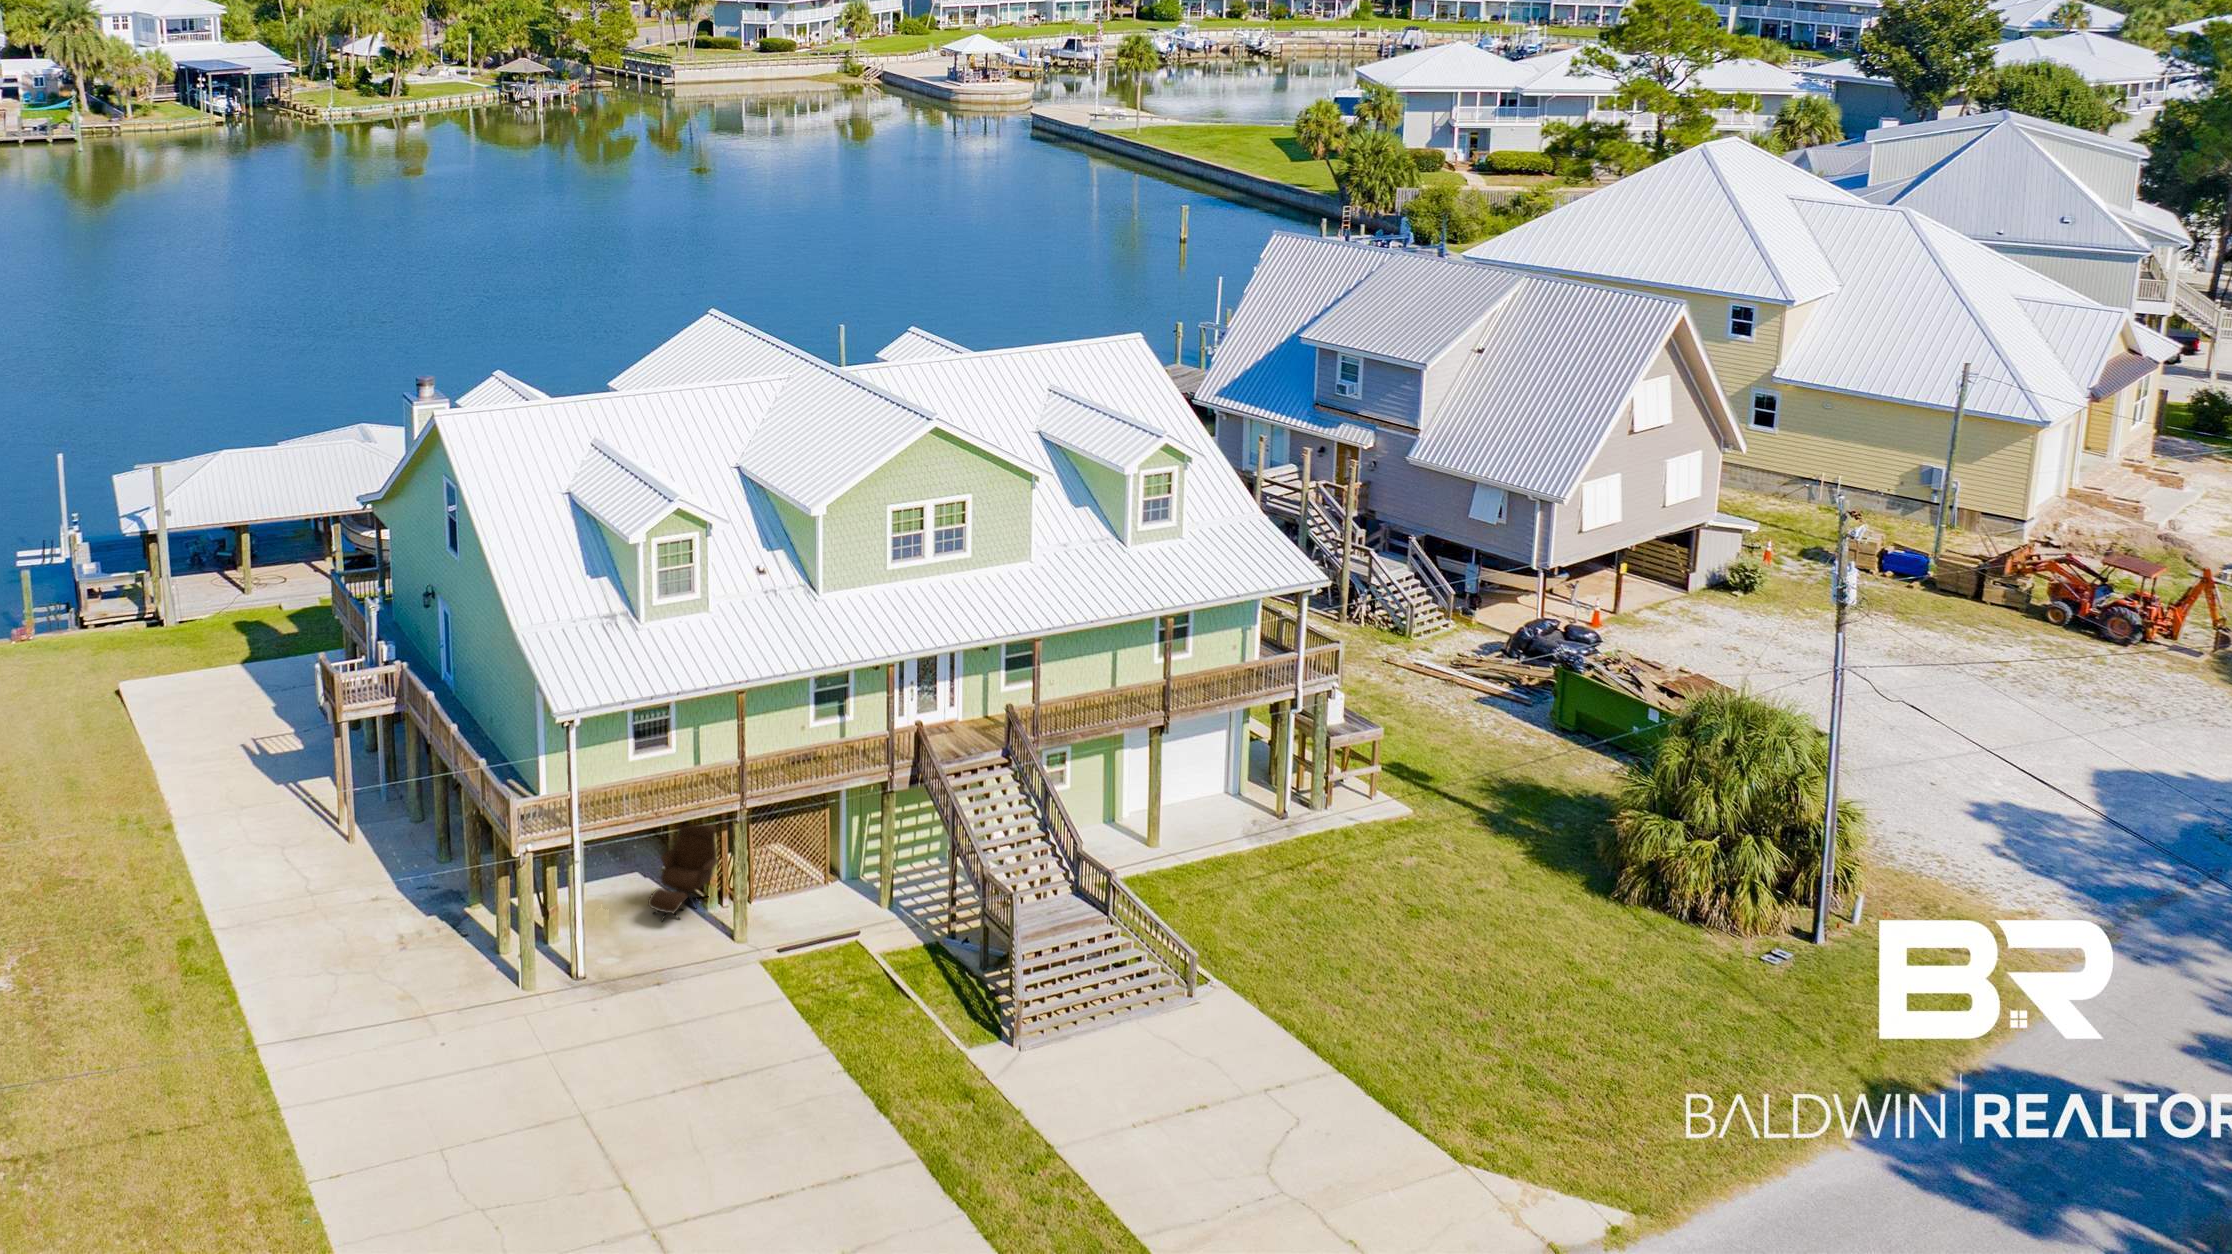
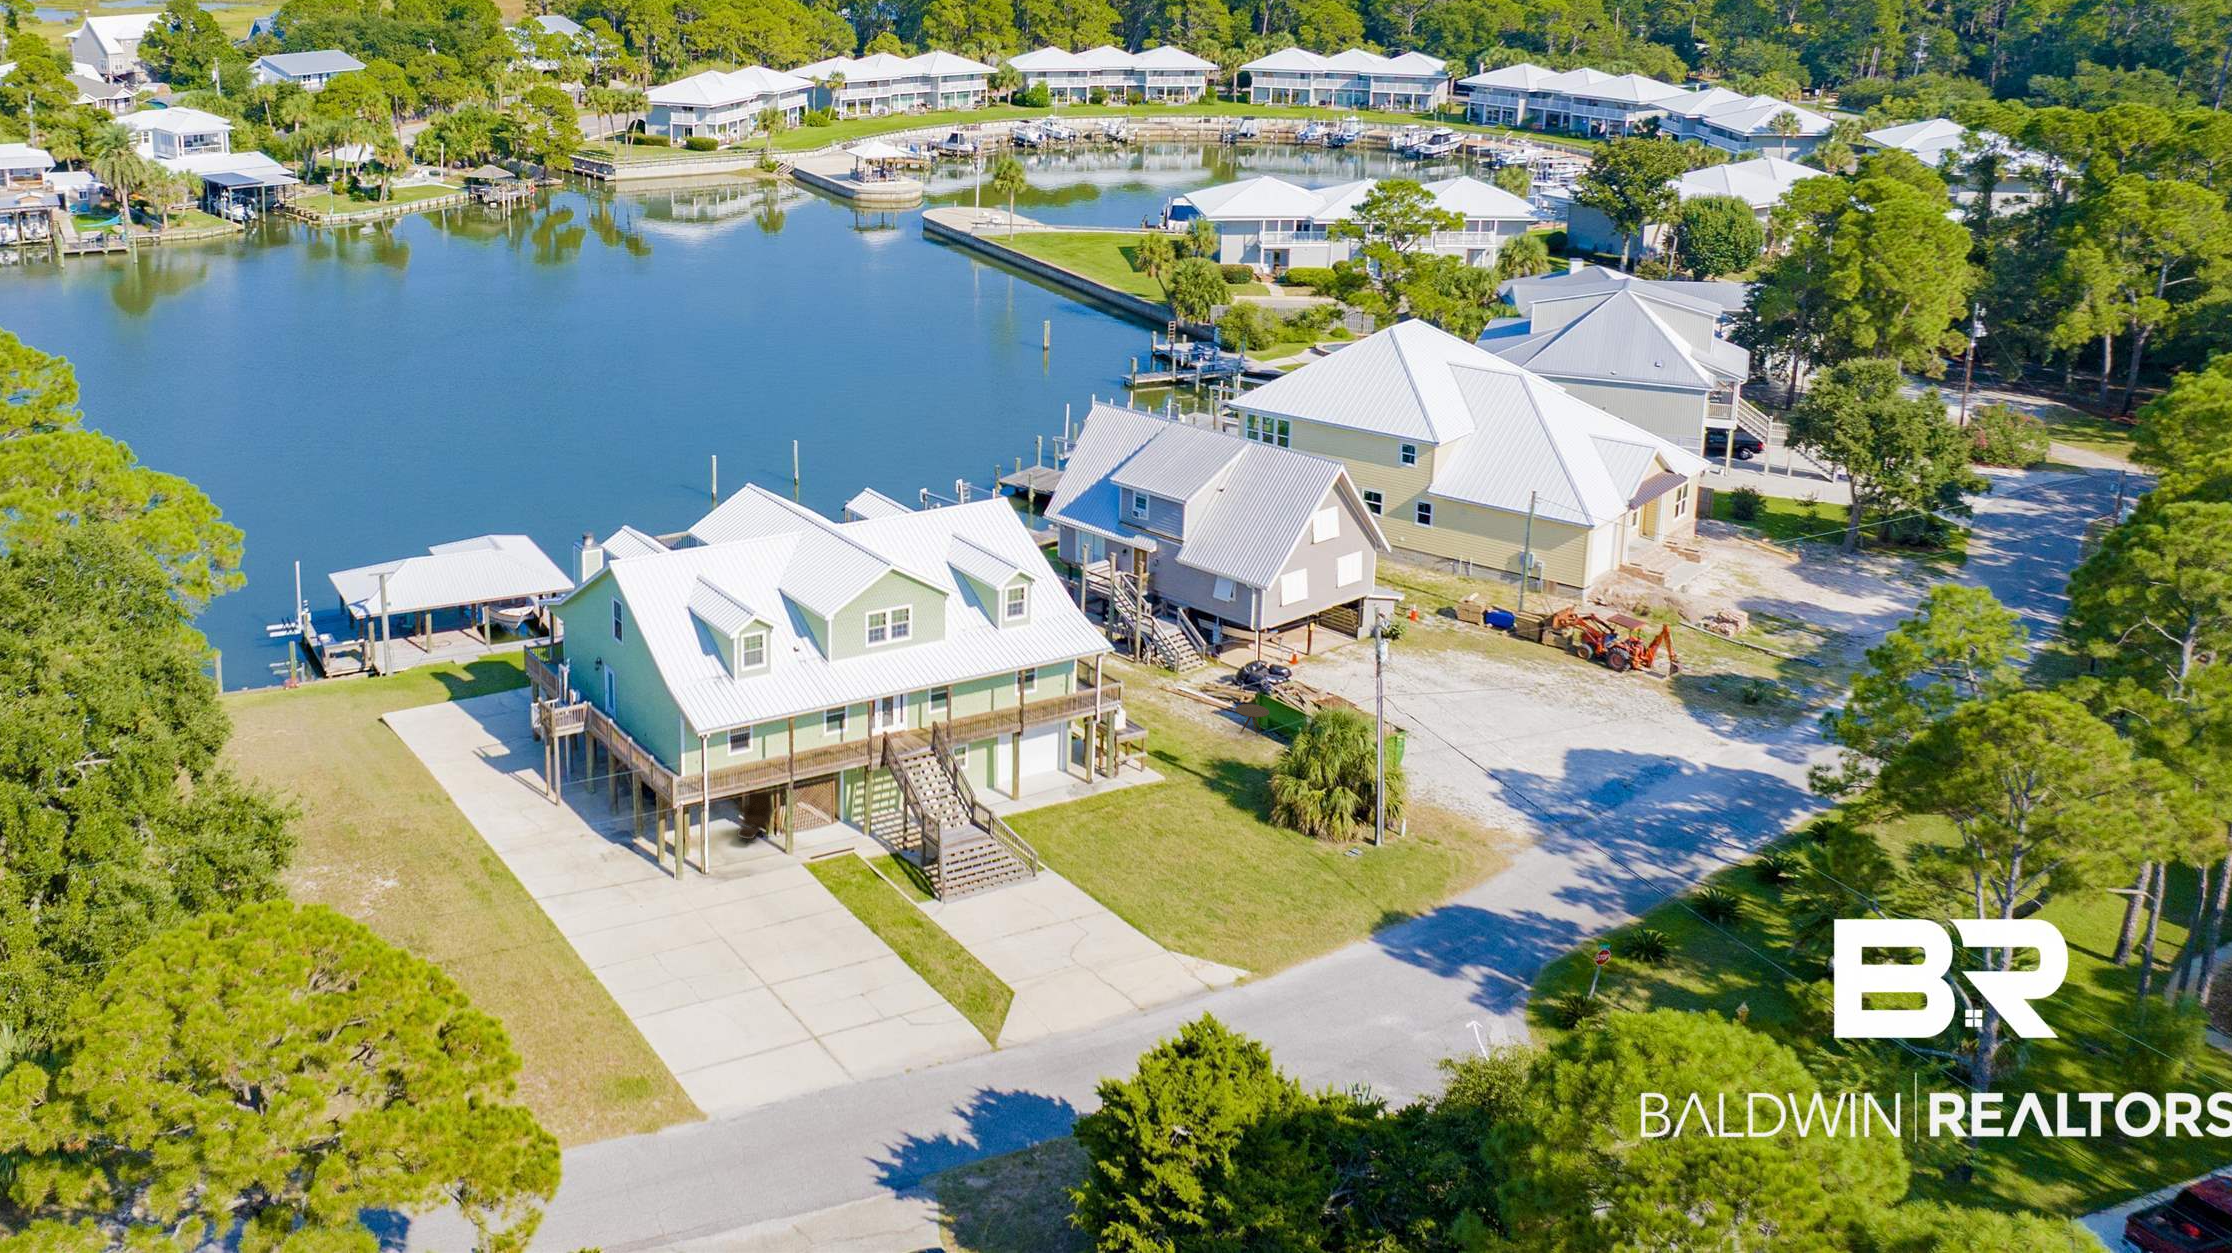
round table: none [1520,687,1579,740] -> present [1235,704,1269,735]

